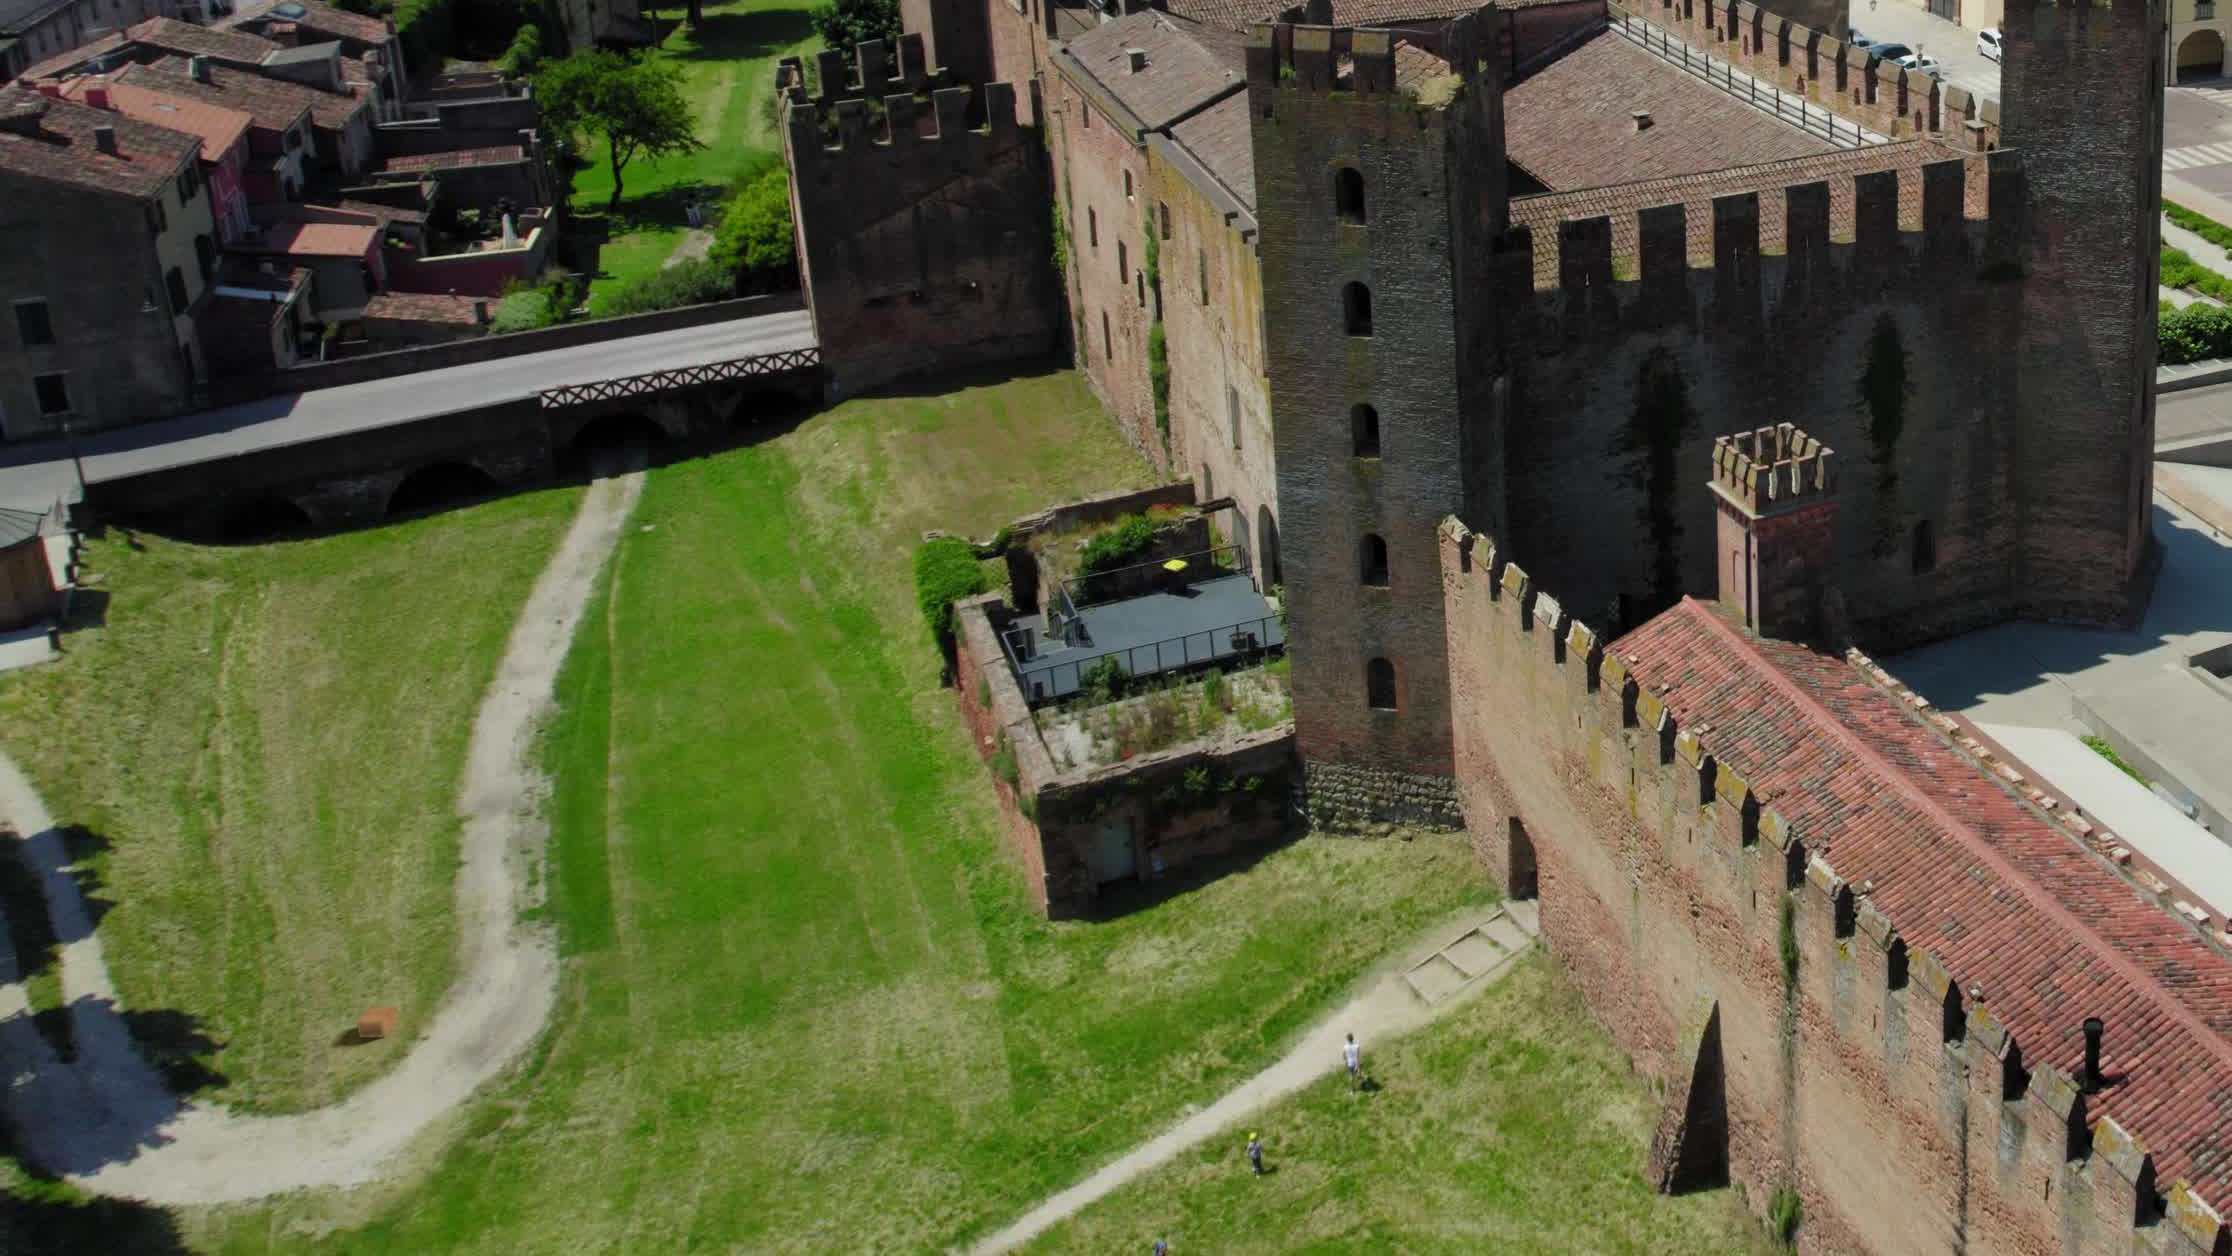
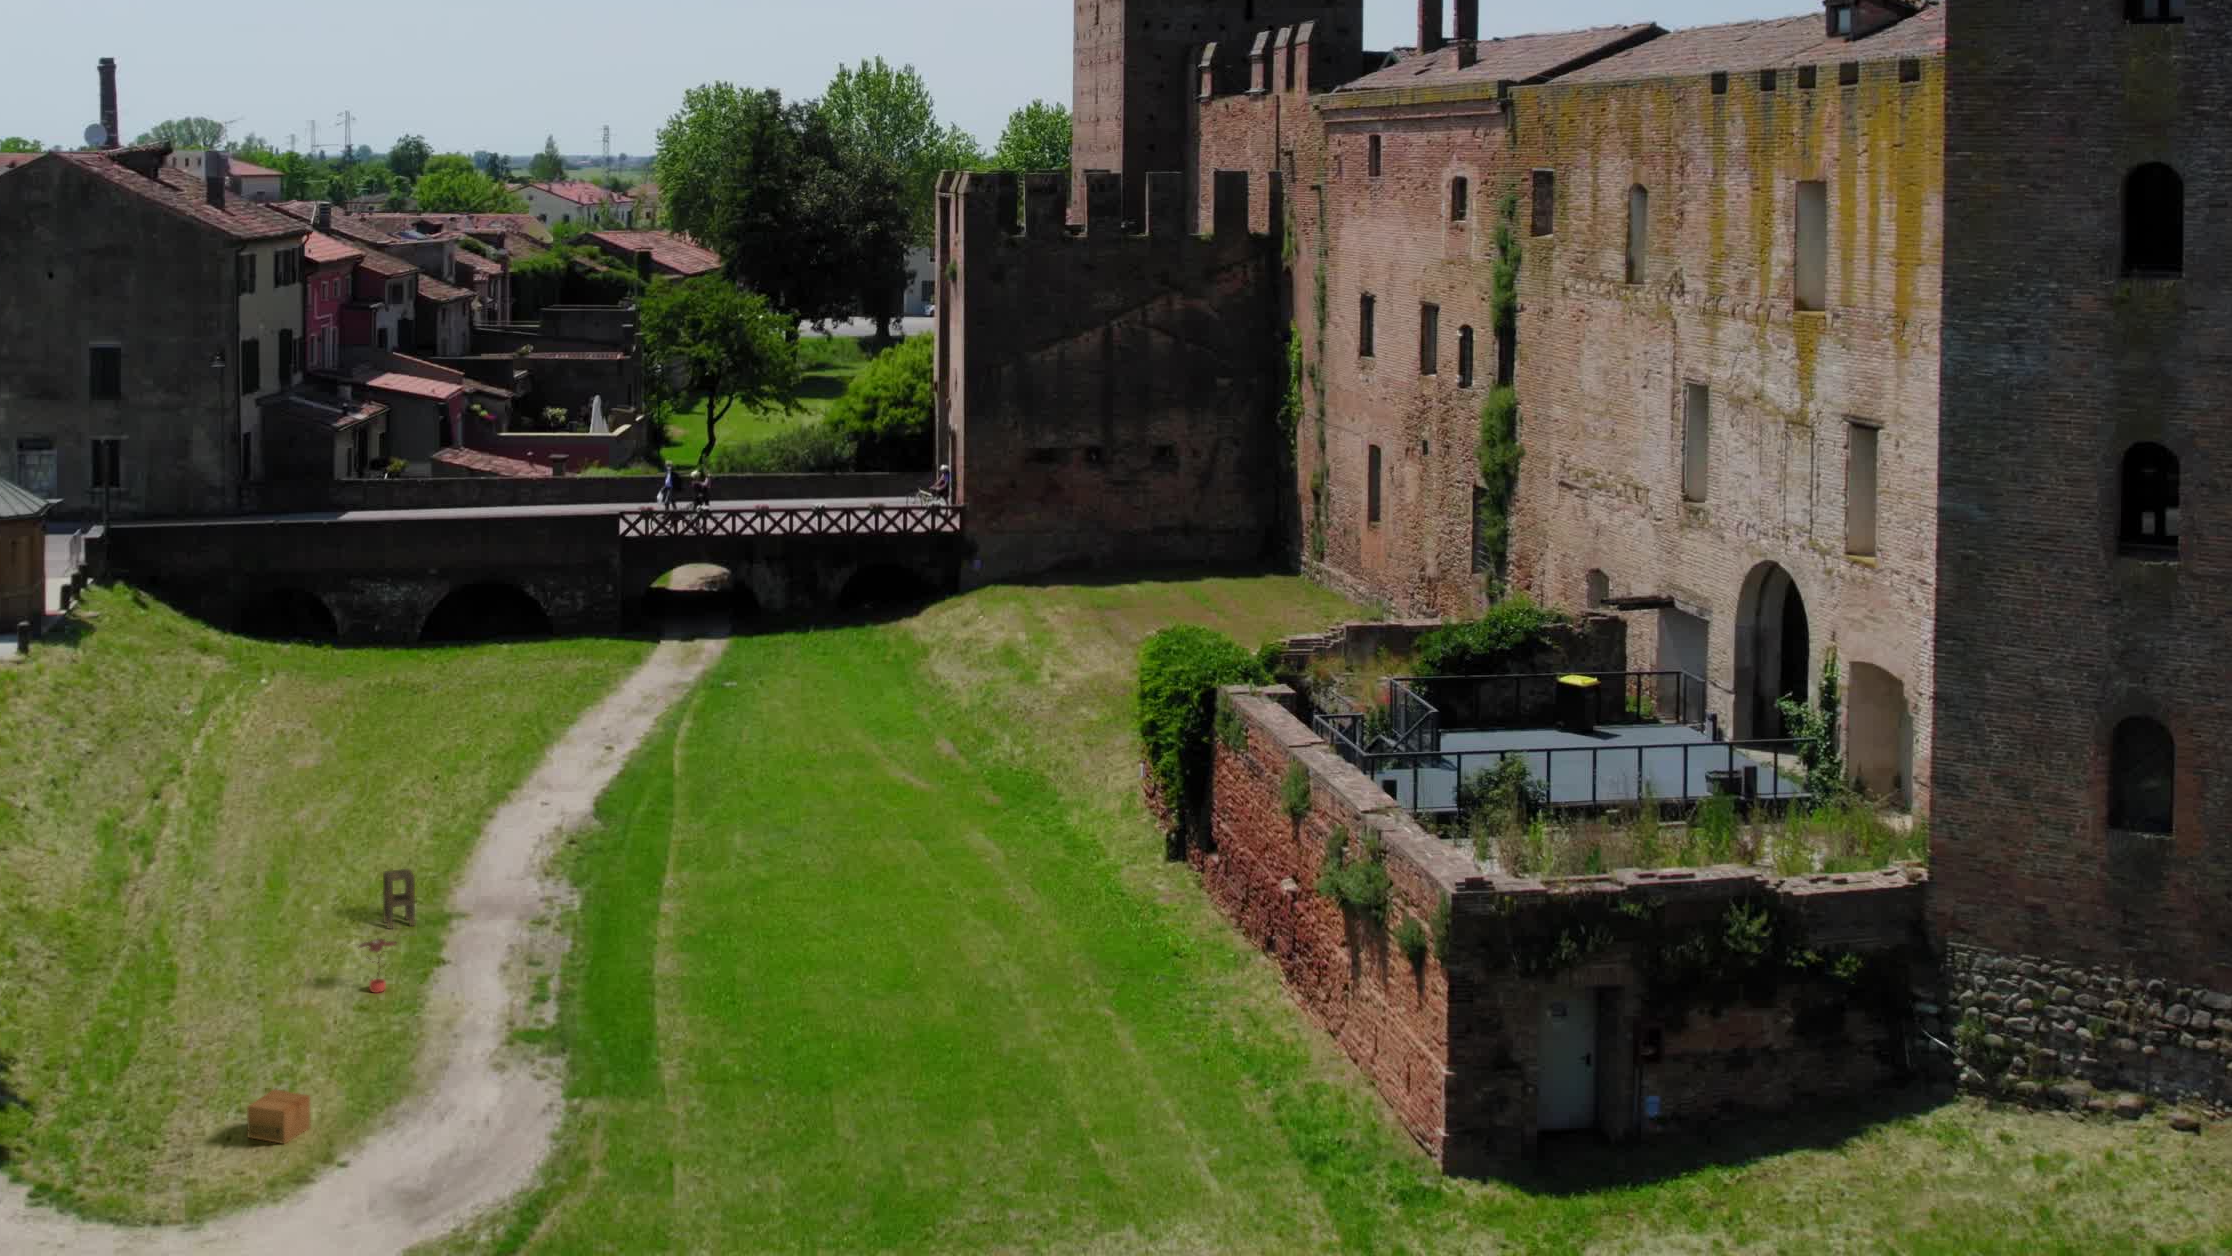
side table: present [1150,706,1176,744] -> present [383,869,415,929]
potted plant: present [1115,727,1134,757] -> present [359,939,396,993]

